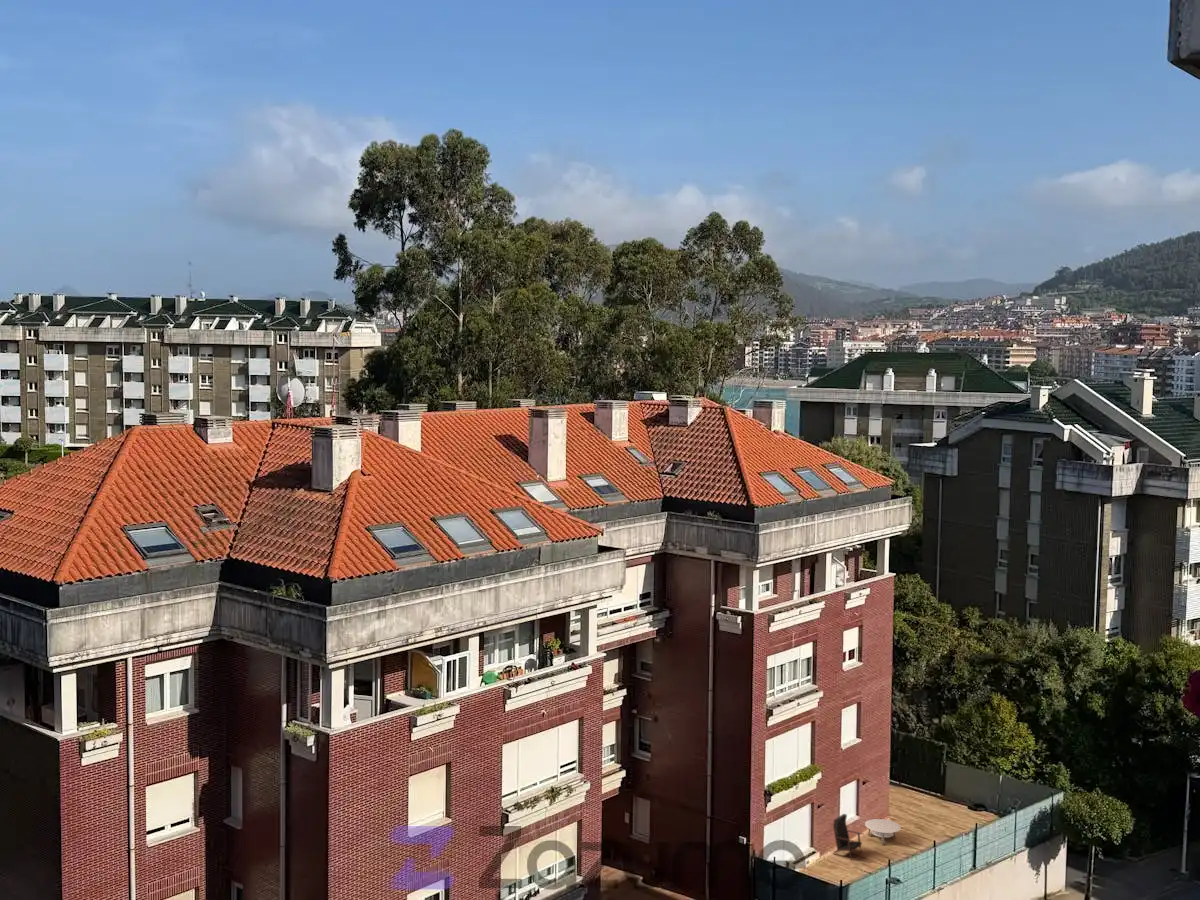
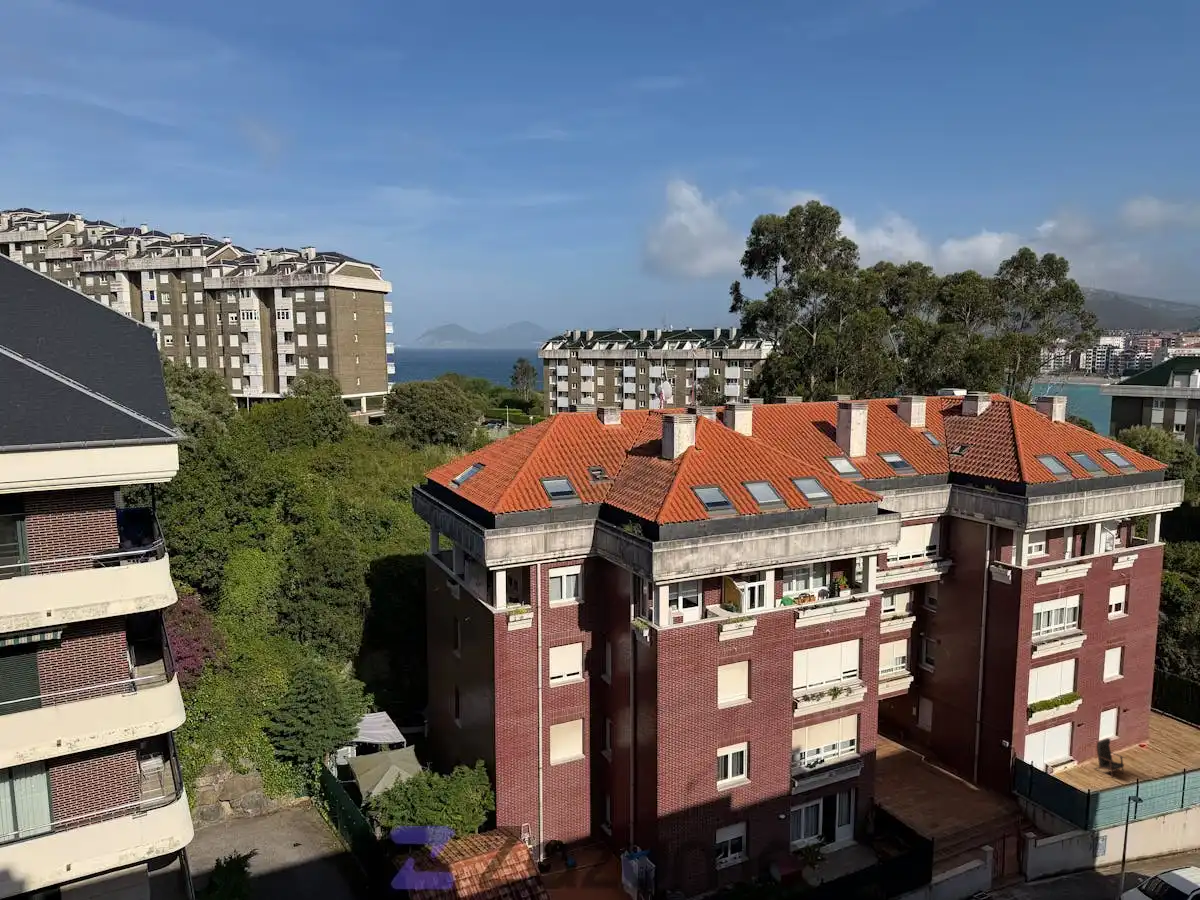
round table: present [865,819,901,846] -> none [1130,746,1166,770]

